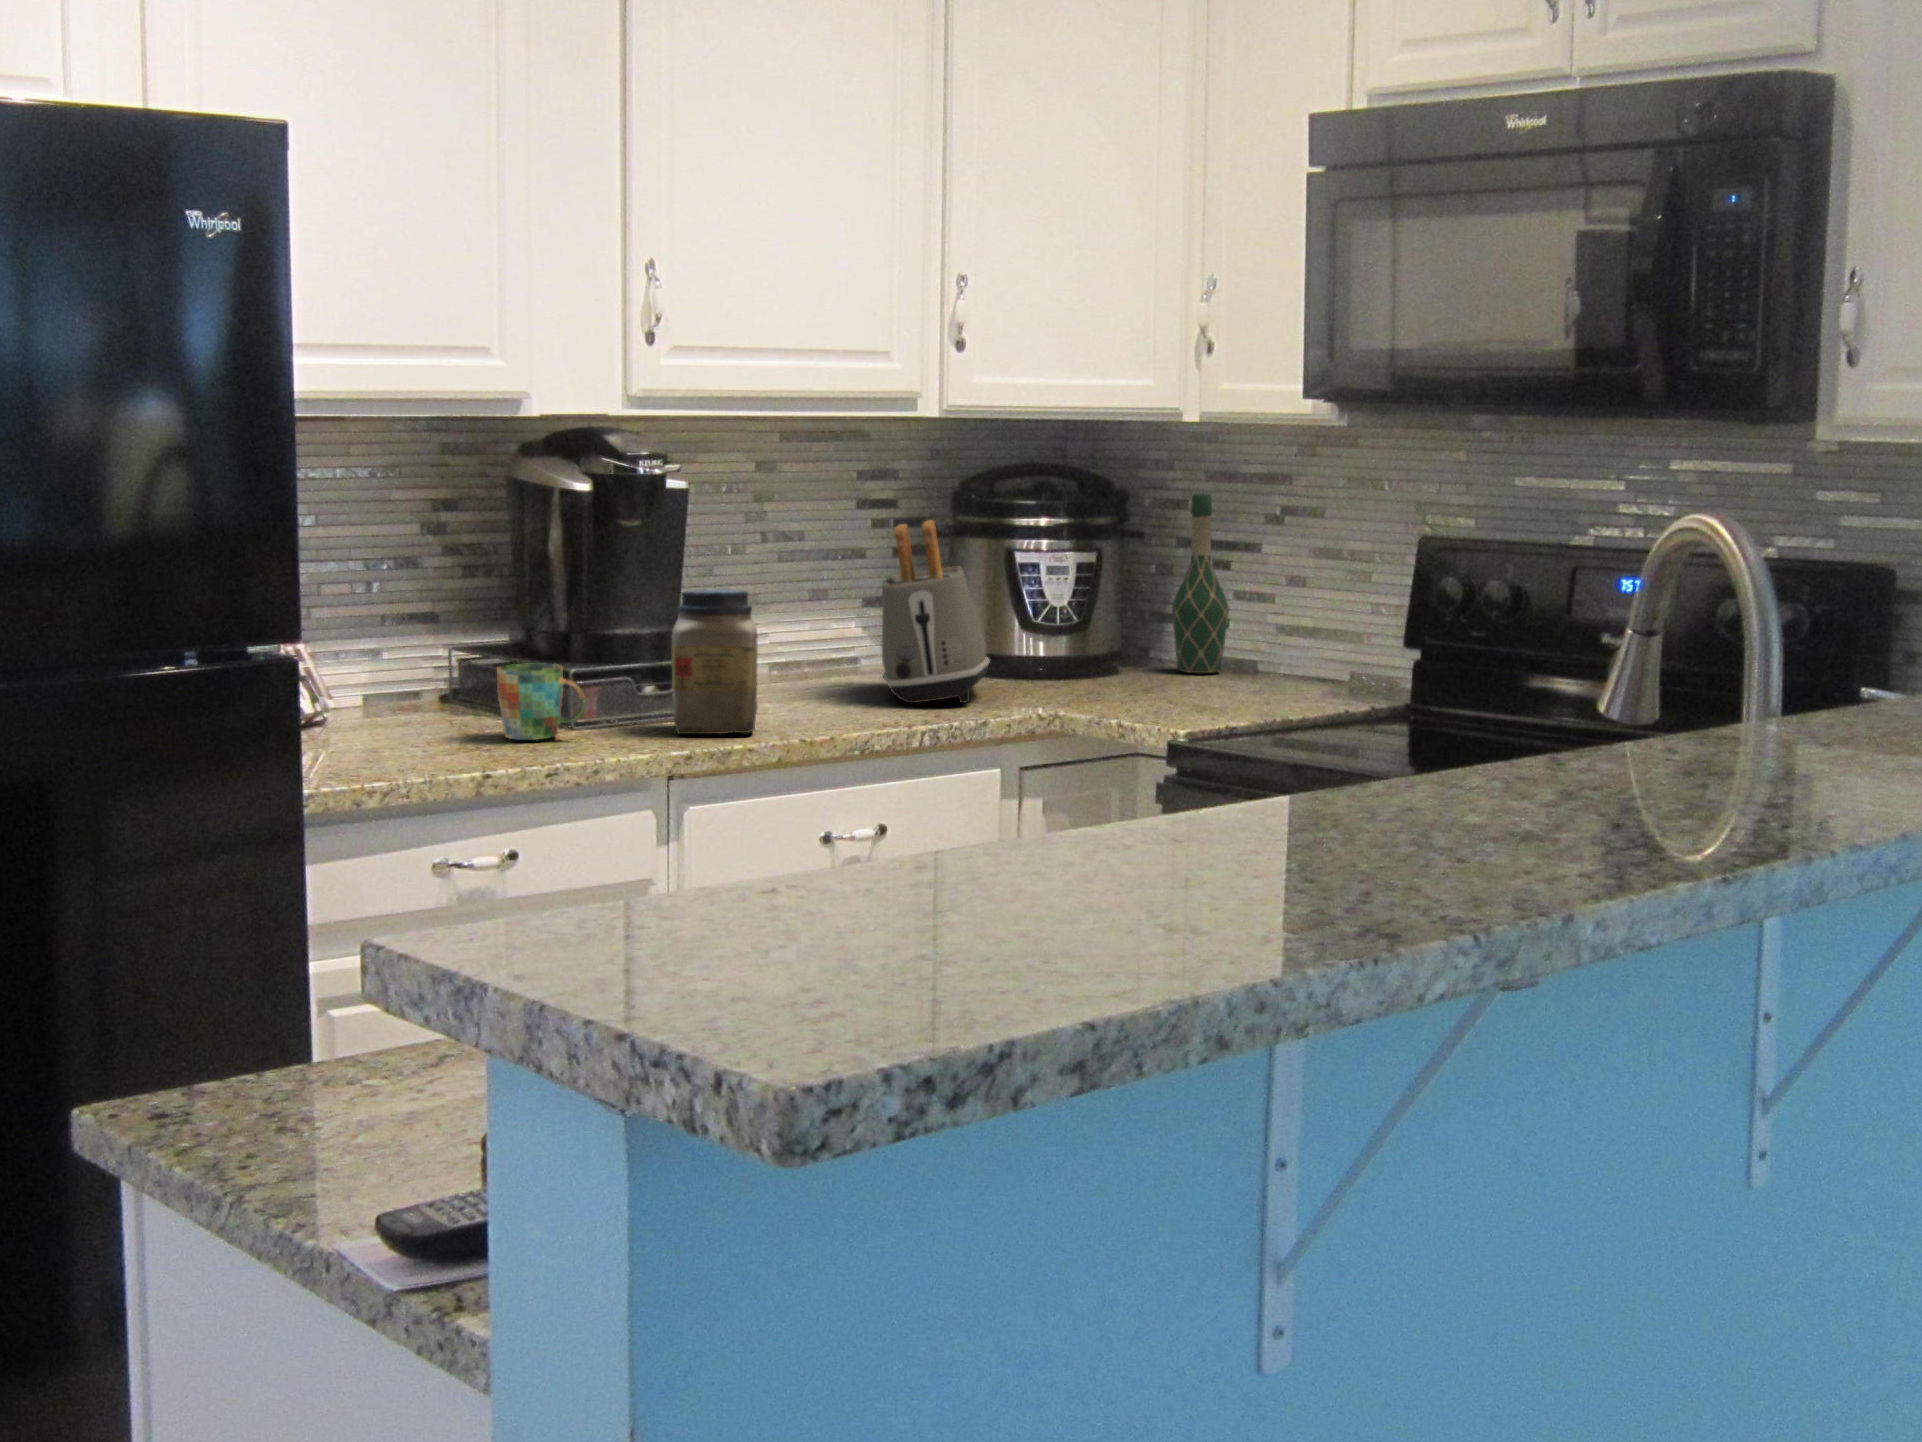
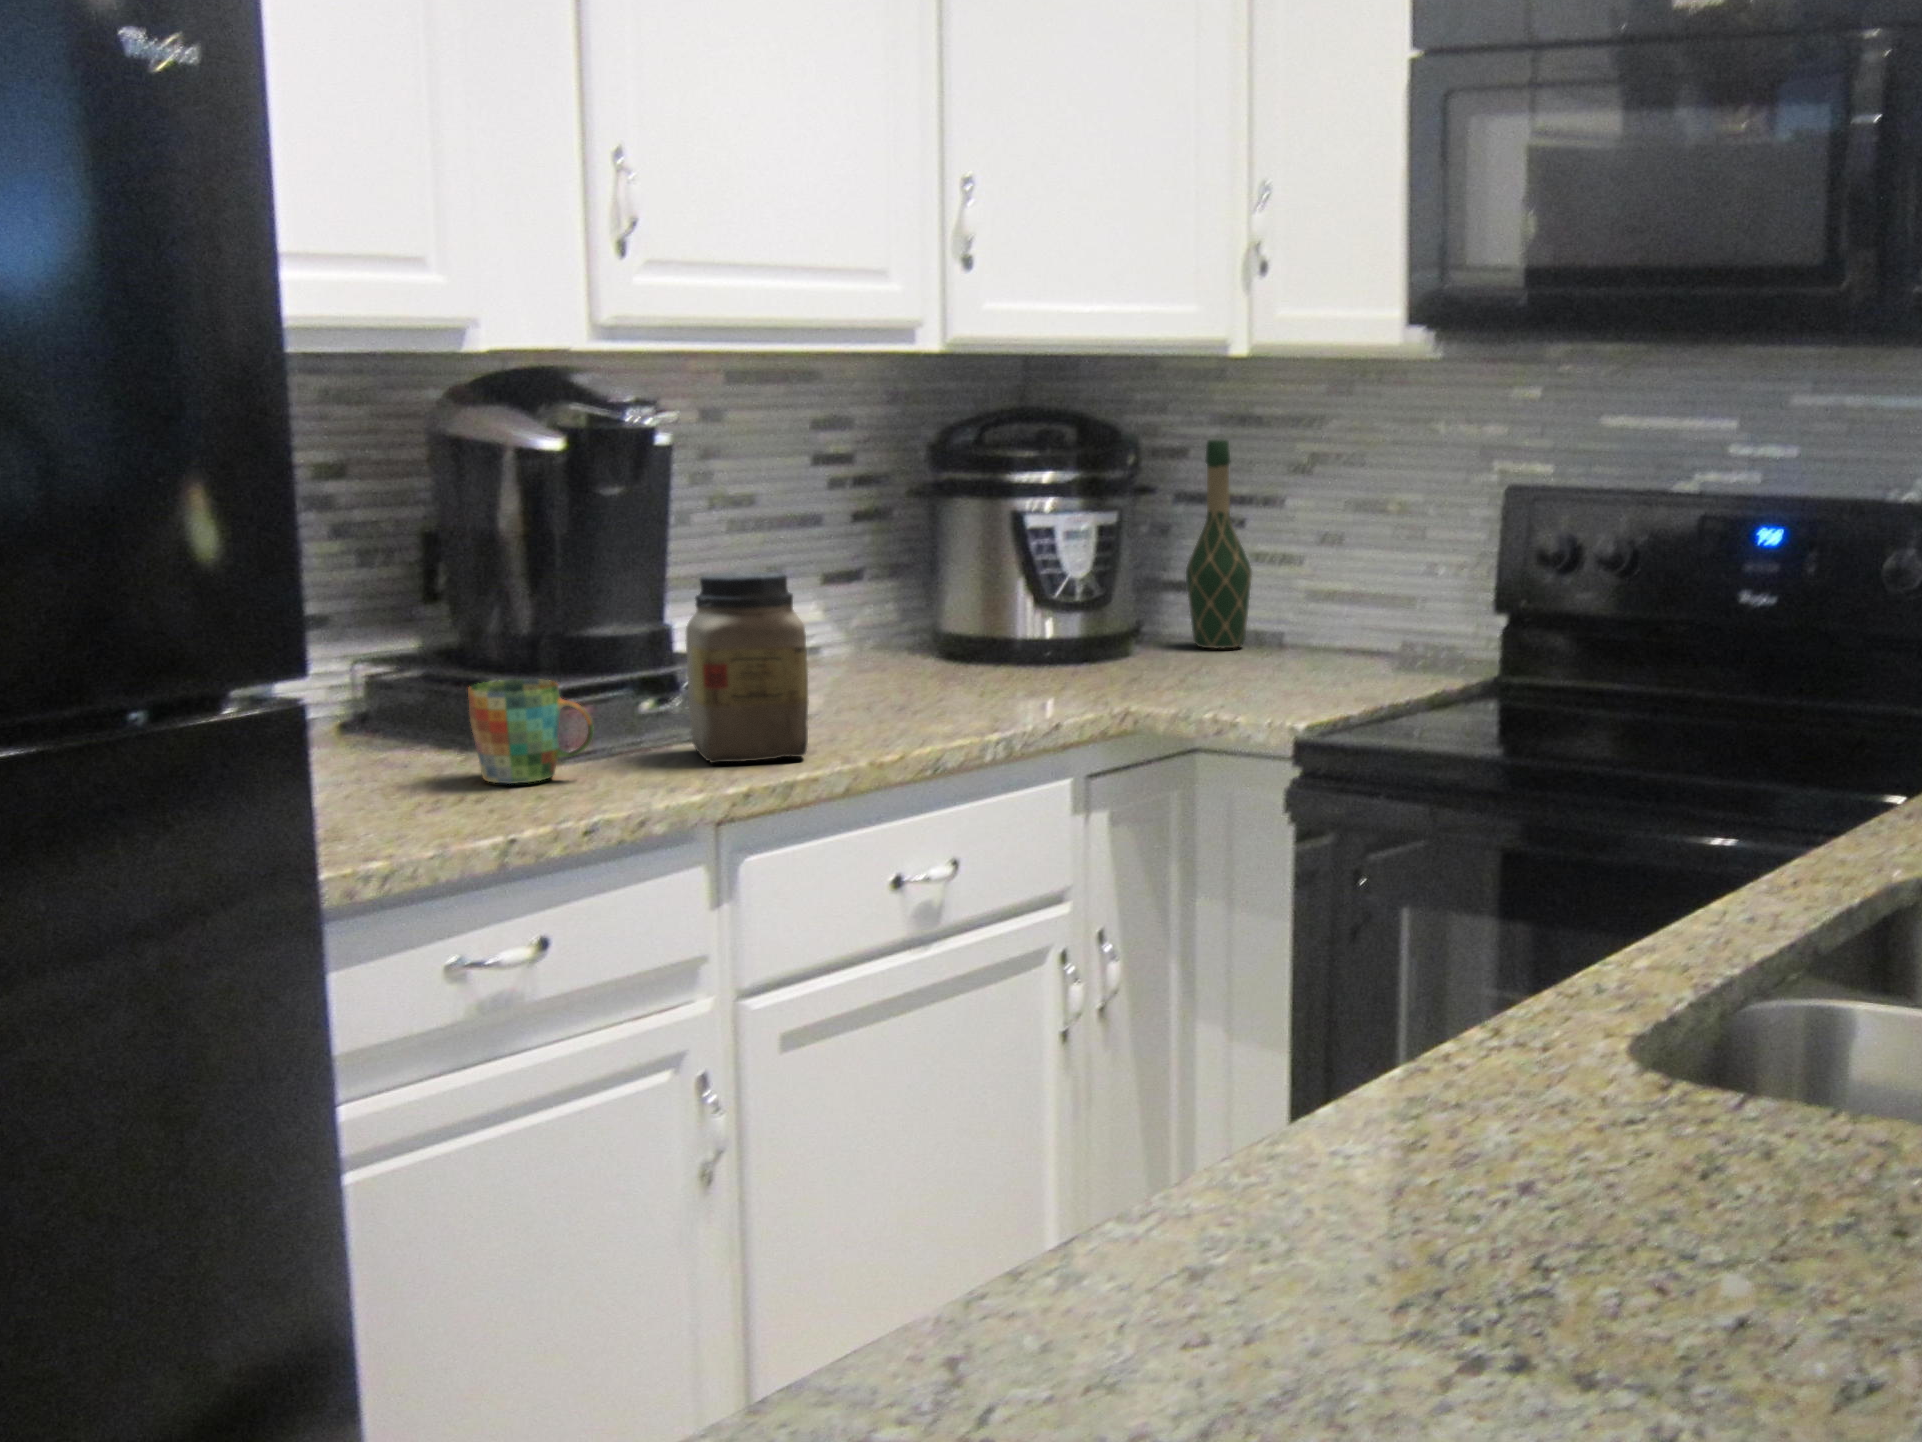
toaster: present [882,520,990,703] -> none [892,477,1029,703]

